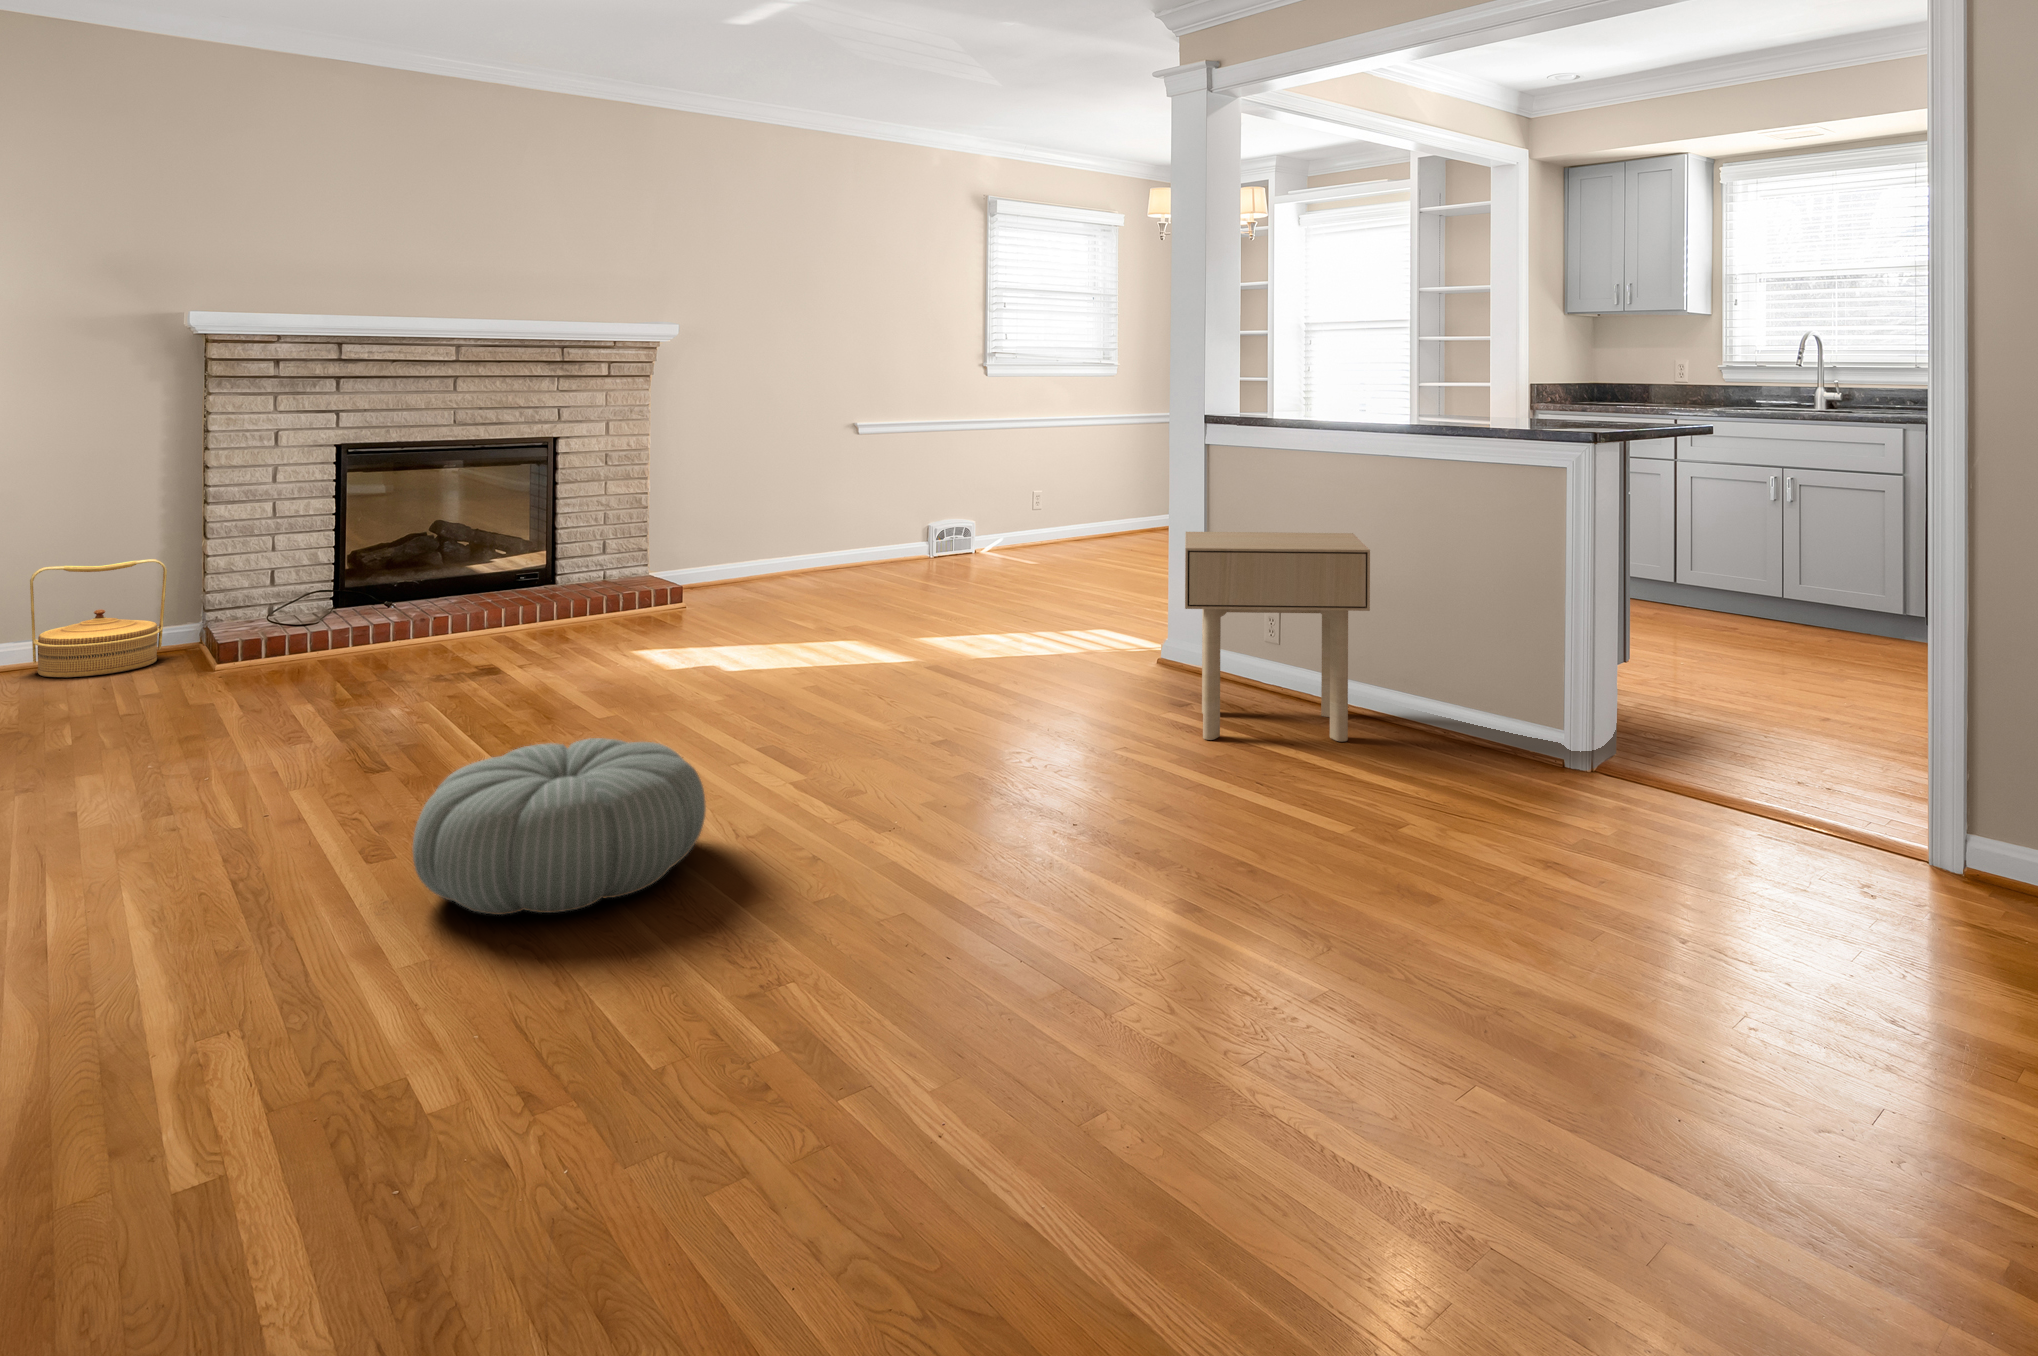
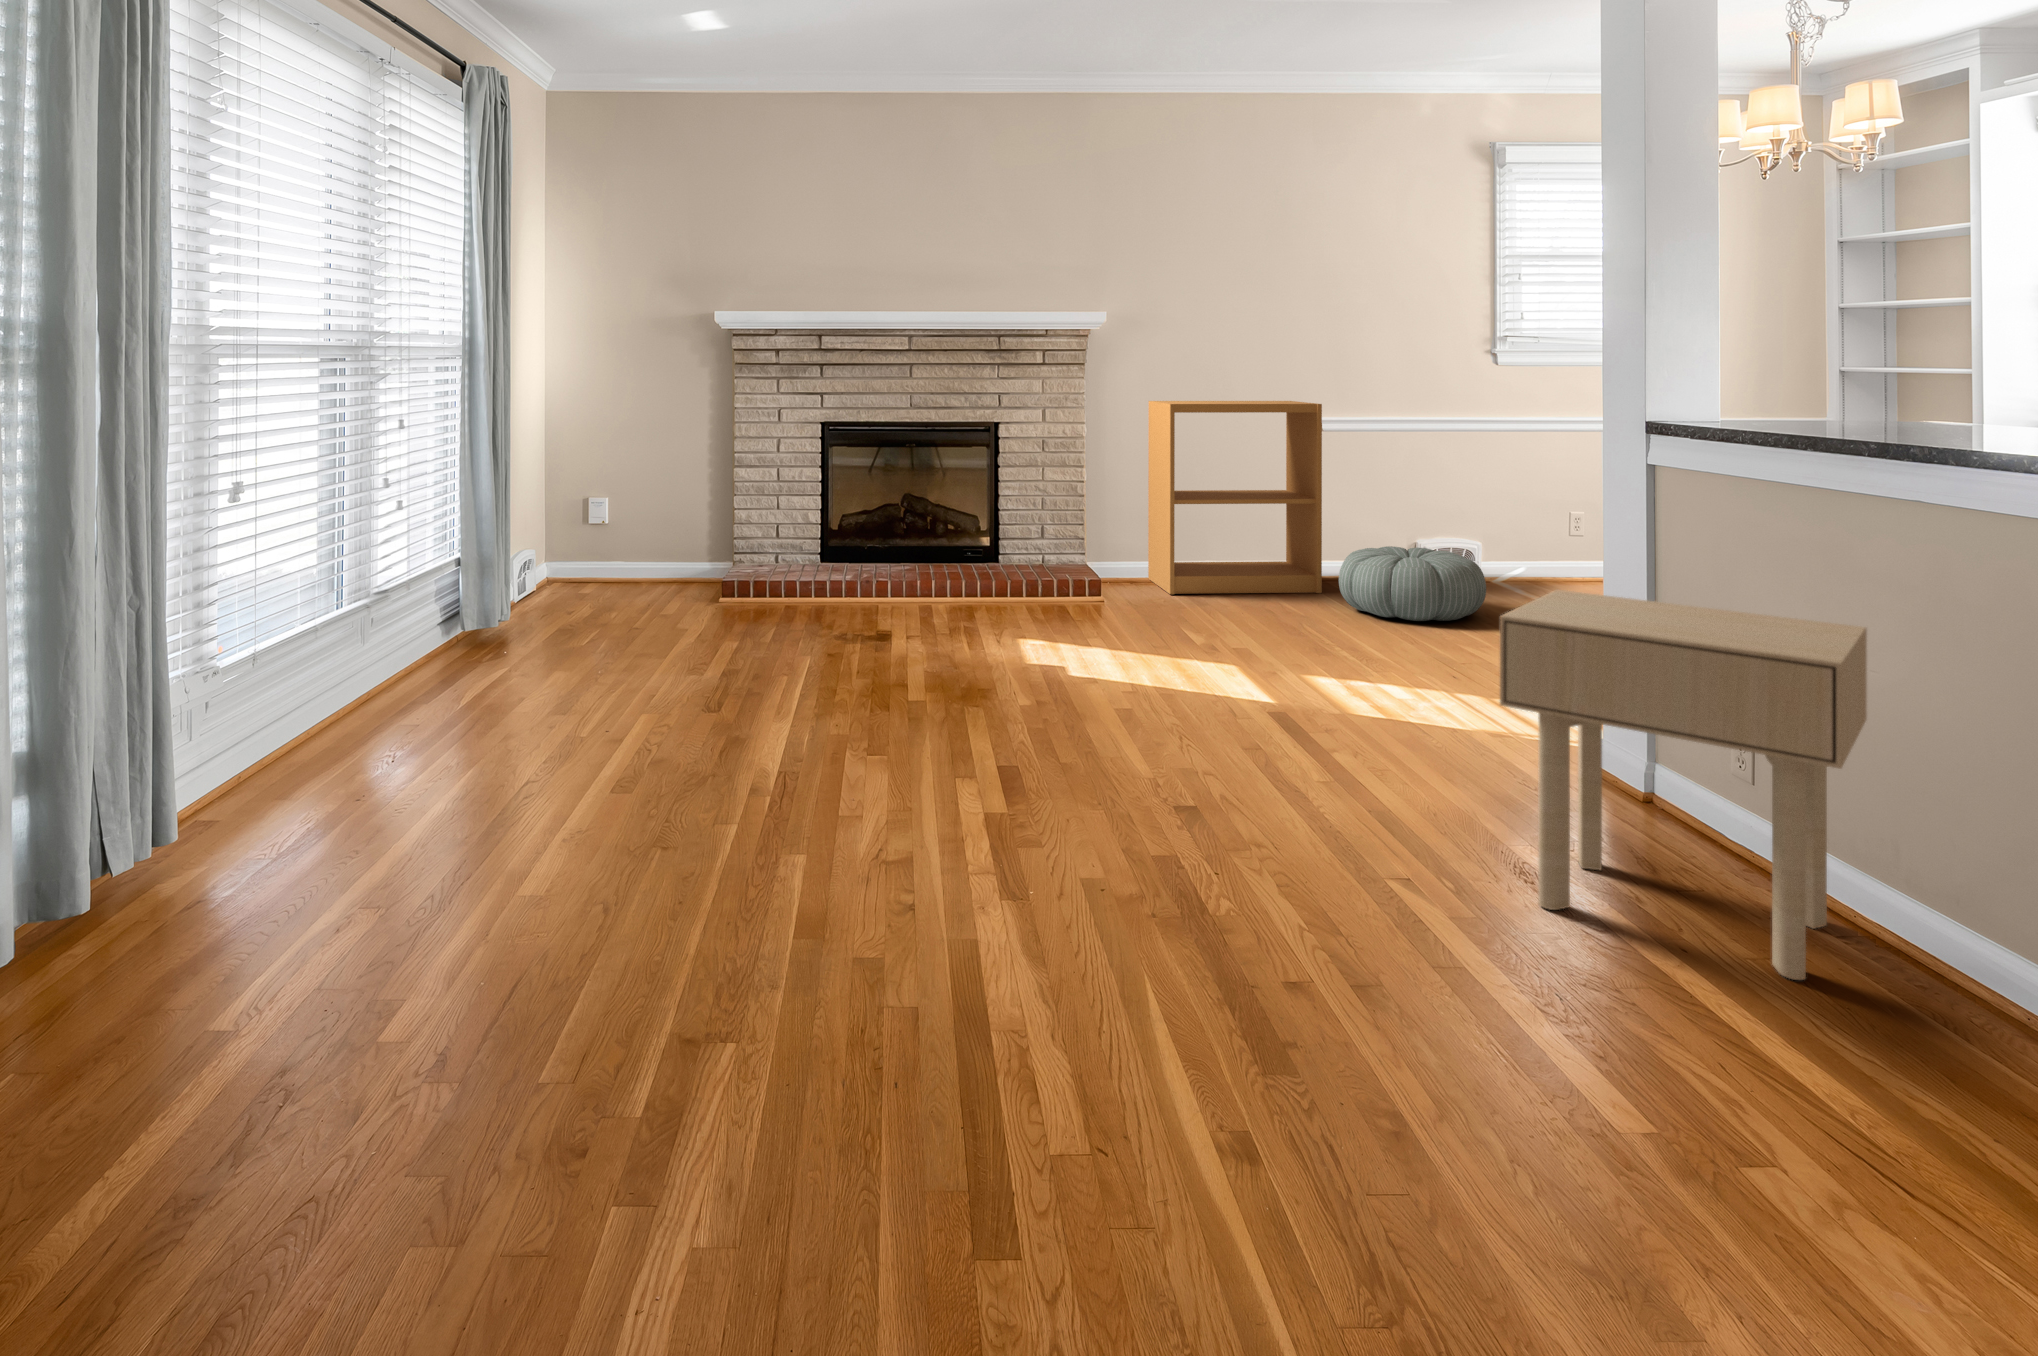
bookshelf: none [706,409,872,595] -> present [1148,401,1322,594]
woven basket: present [30,559,167,677] -> none [619,509,702,596]
pouf: present [413,738,706,915] -> present [1339,546,1486,621]

